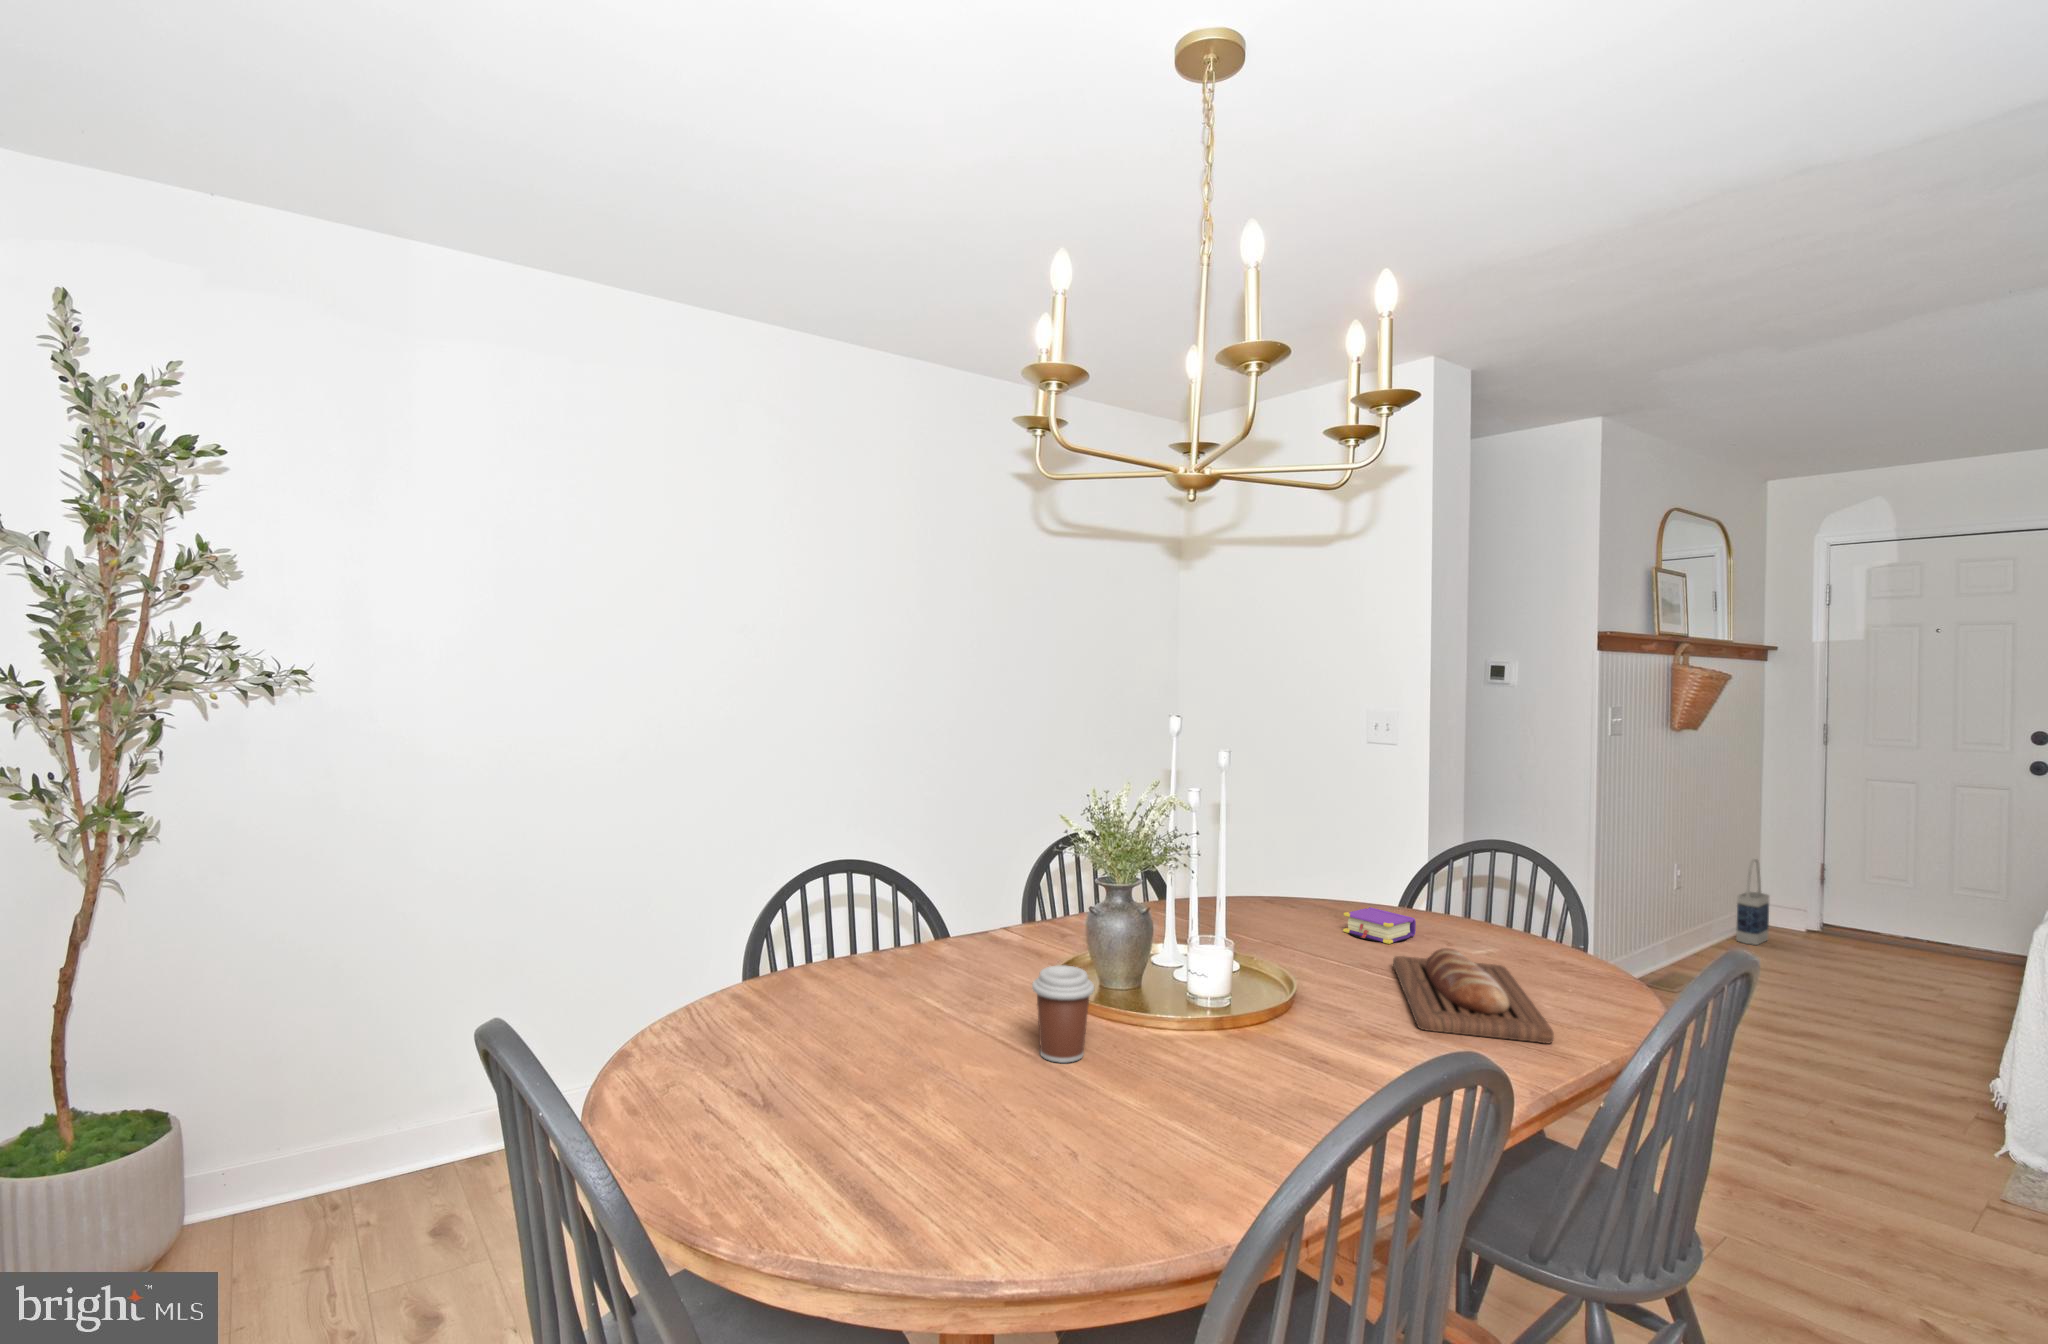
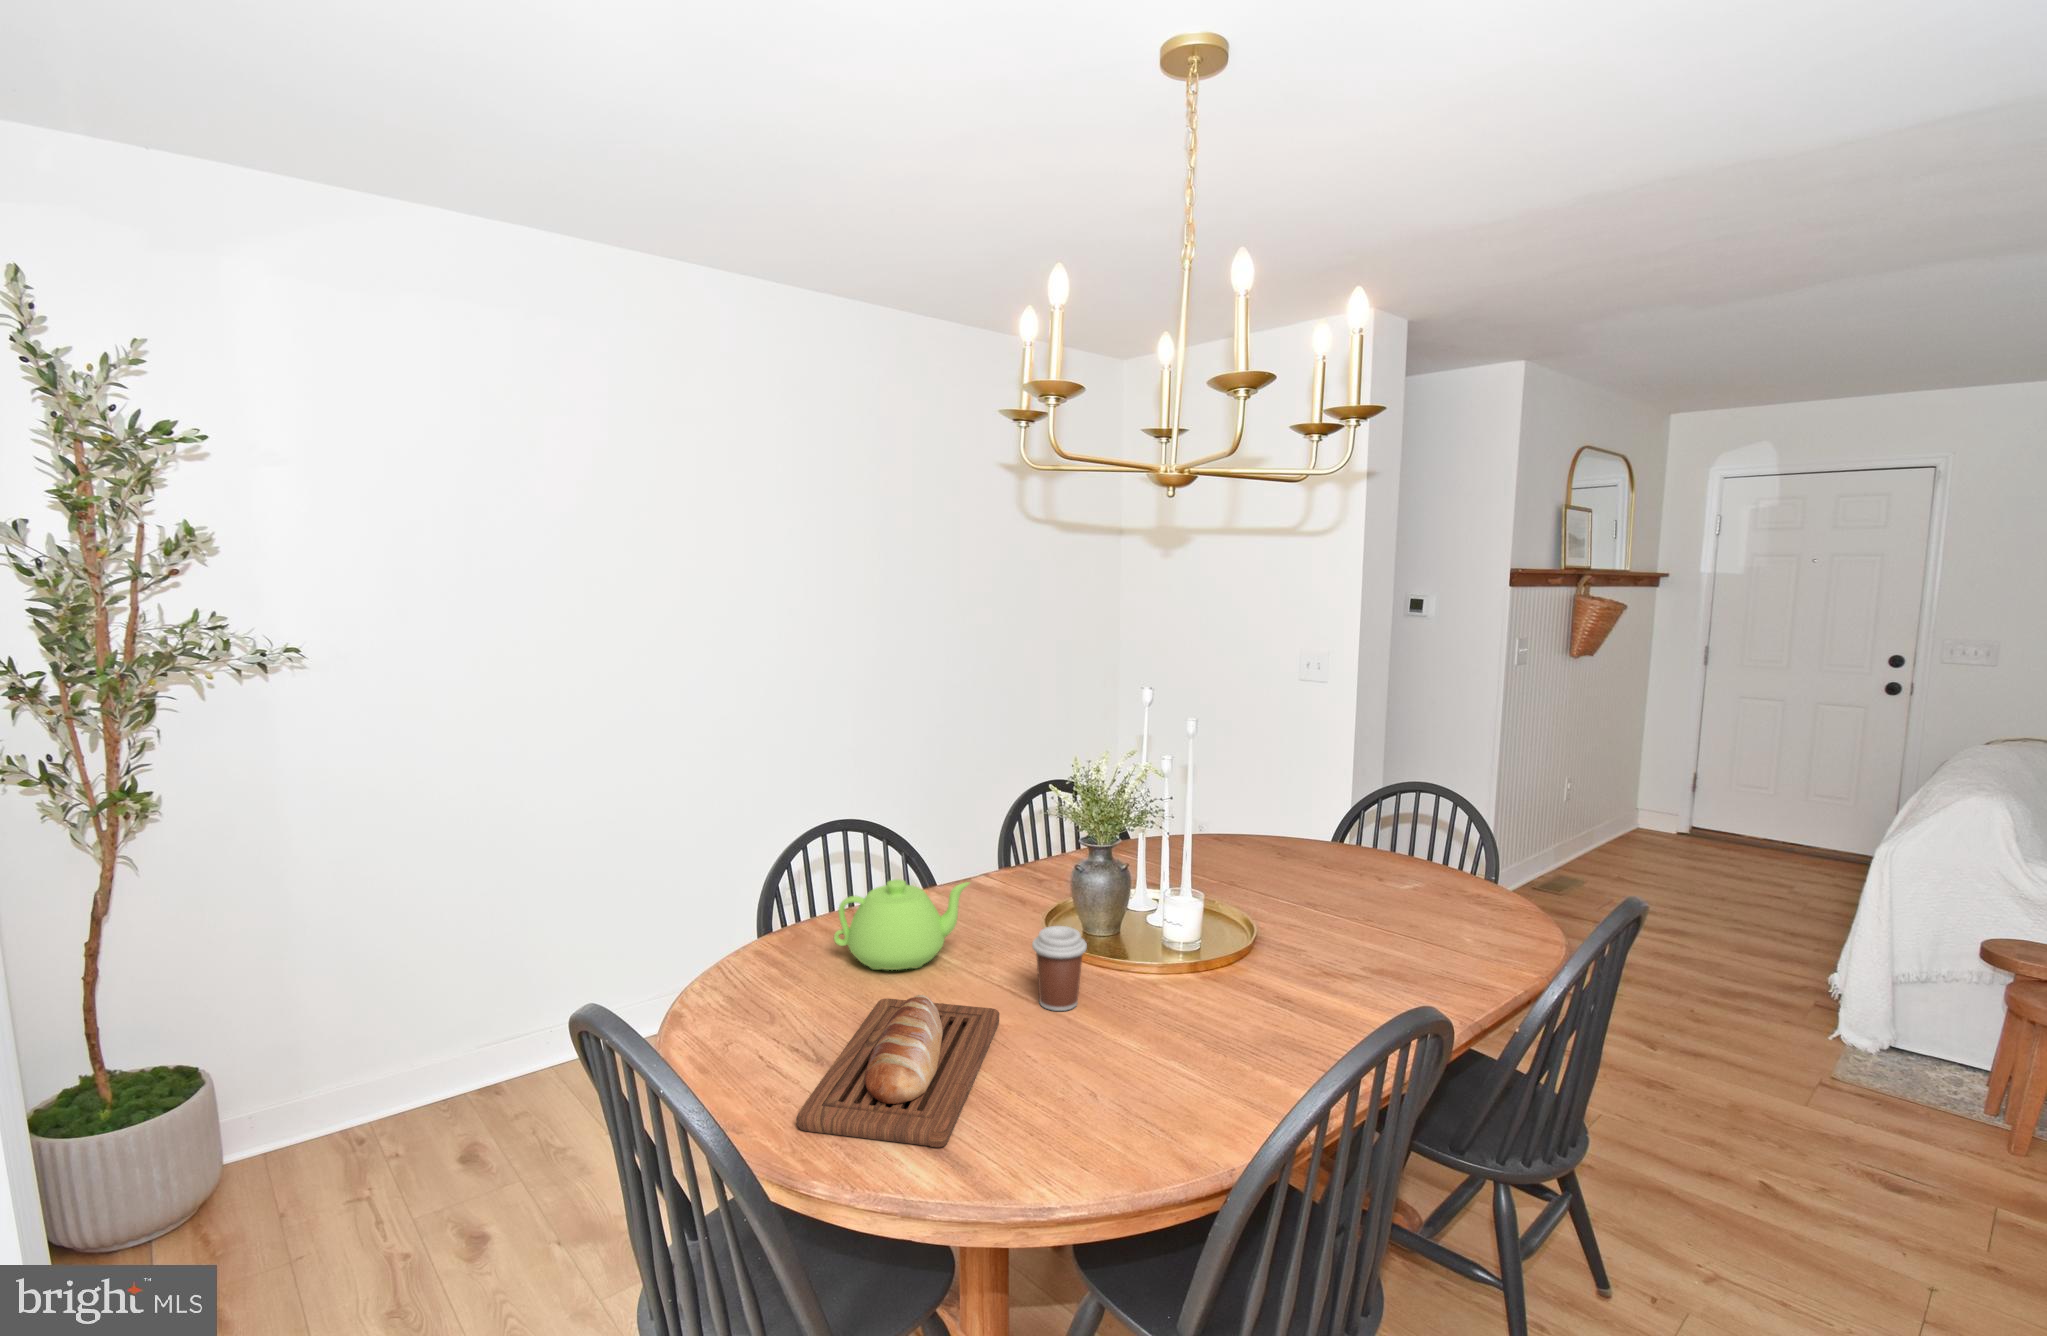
bag: present [1736,859,1769,945] -> none [1619,768,1649,844]
book: present [1343,907,1416,944] -> none [1268,845,1375,887]
teapot: none [819,914,972,1015] -> present [834,879,970,970]
bread loaf: present [1393,948,1554,1043] -> present [797,995,999,1147]

